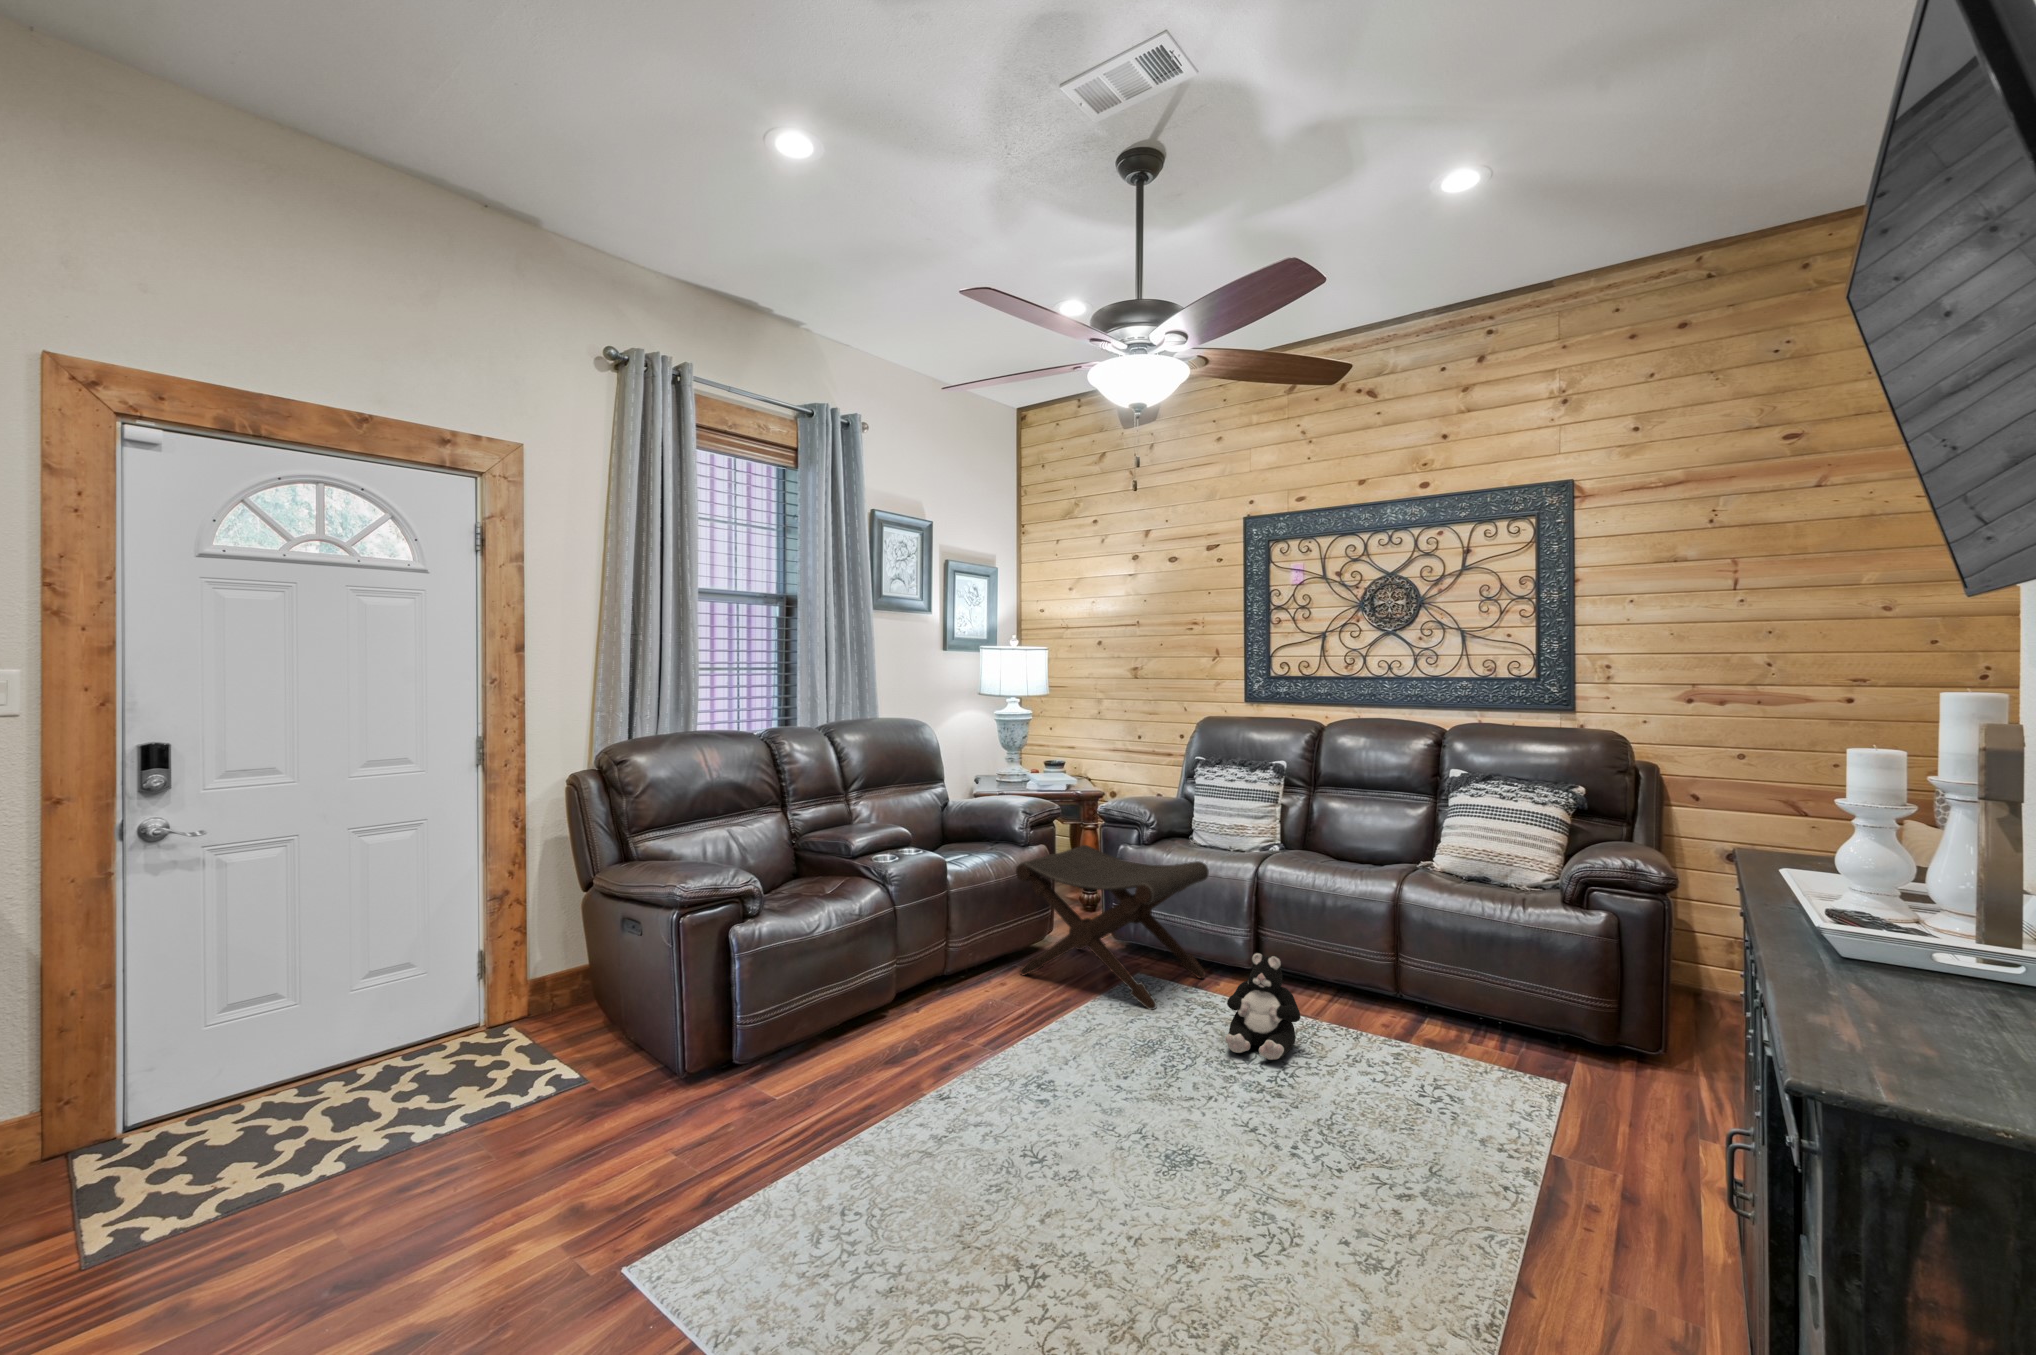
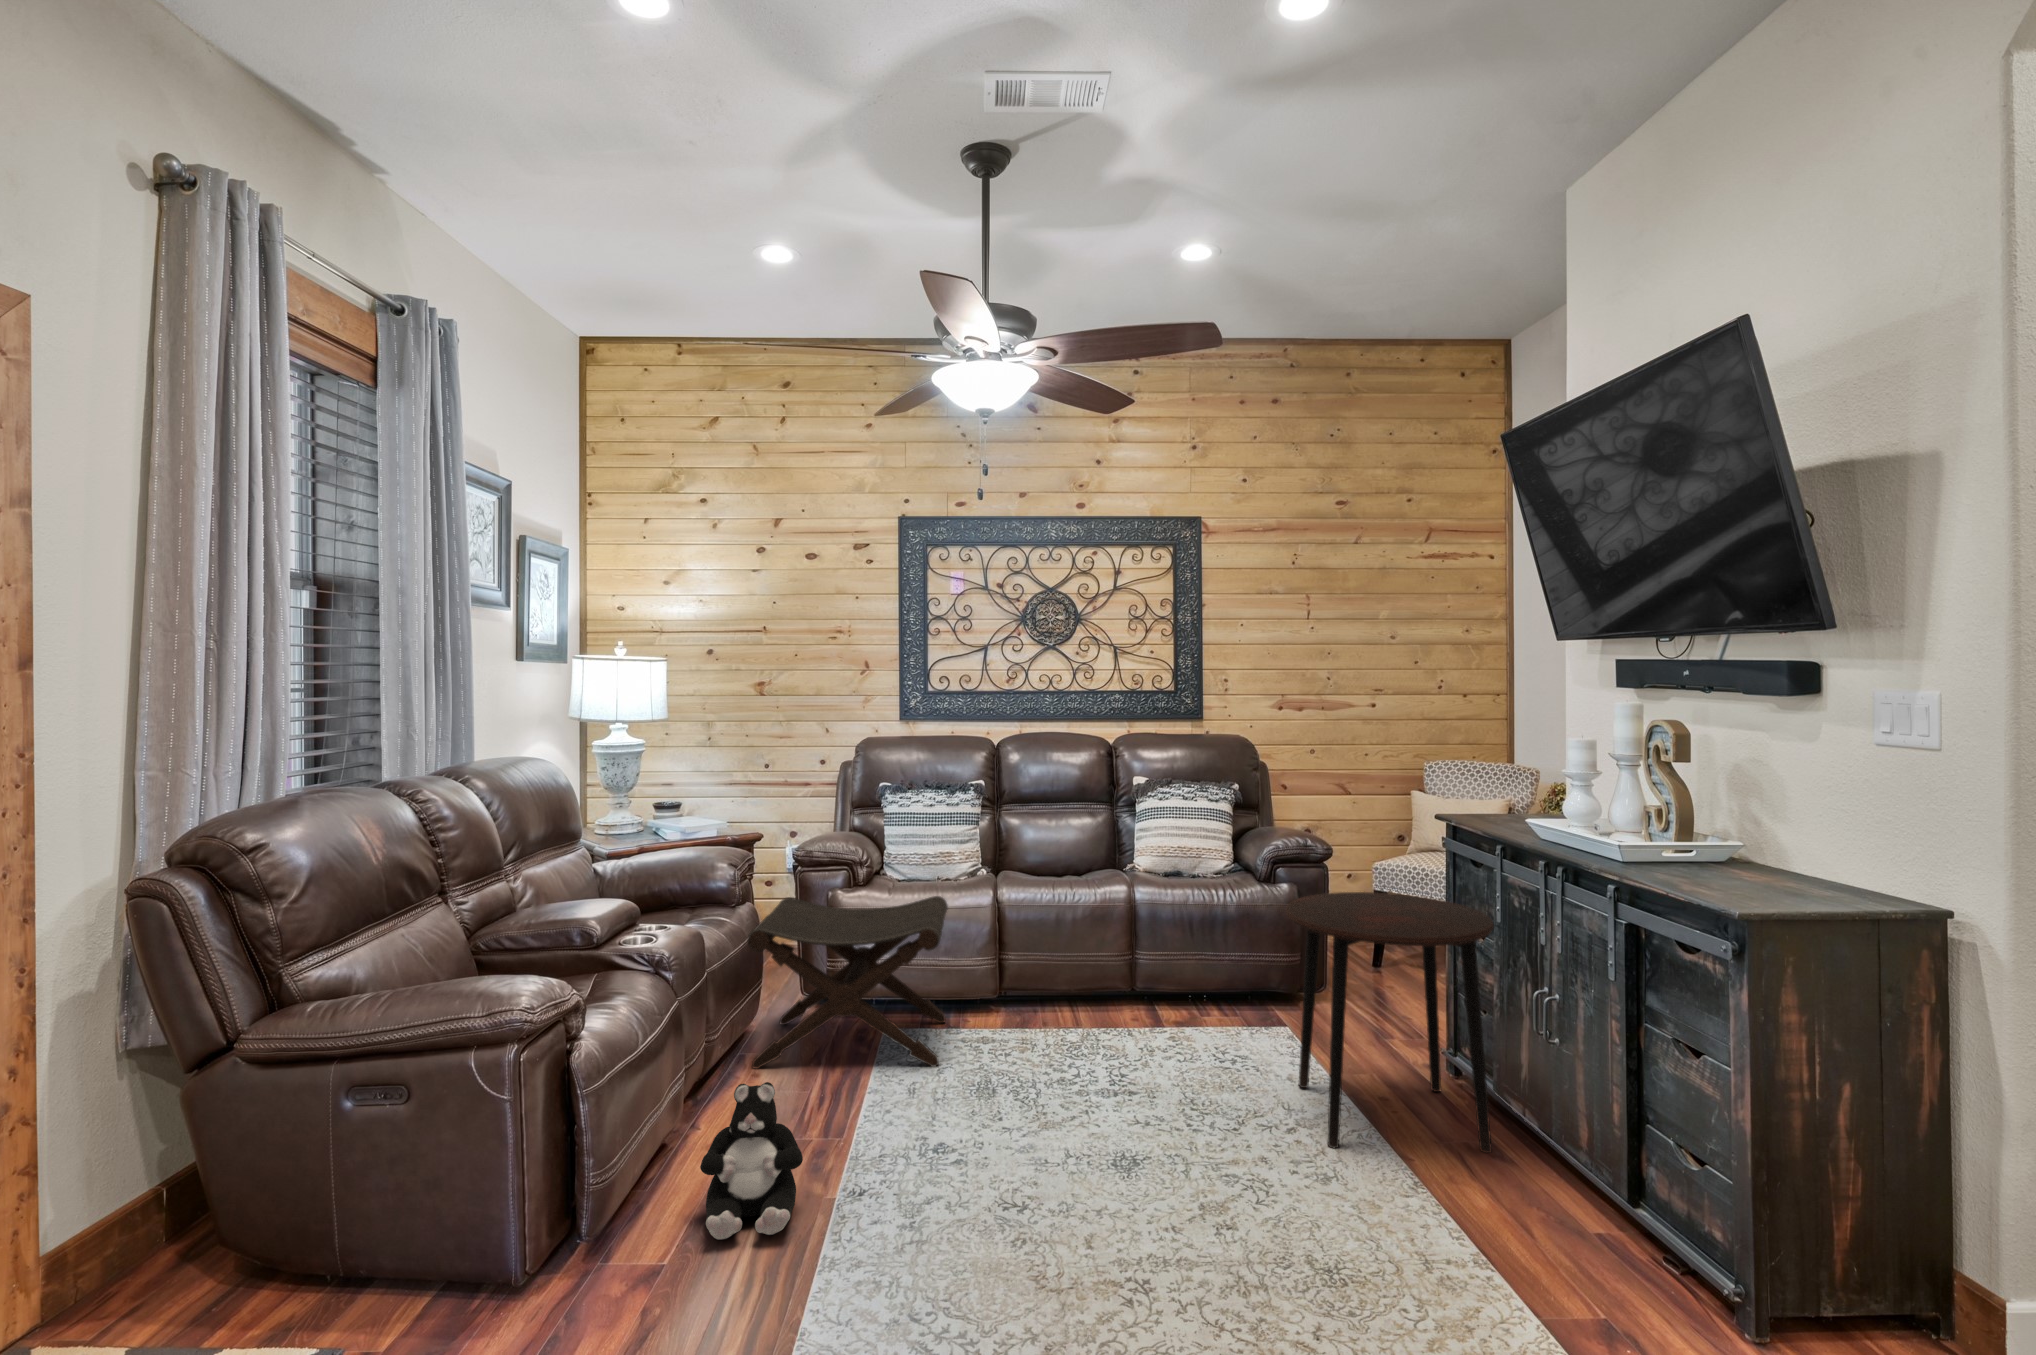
side table: none [1435,914,1727,1291] -> present [1286,892,1494,1153]
plush toy: present [1225,952,1301,1060] -> present [700,1082,803,1240]

